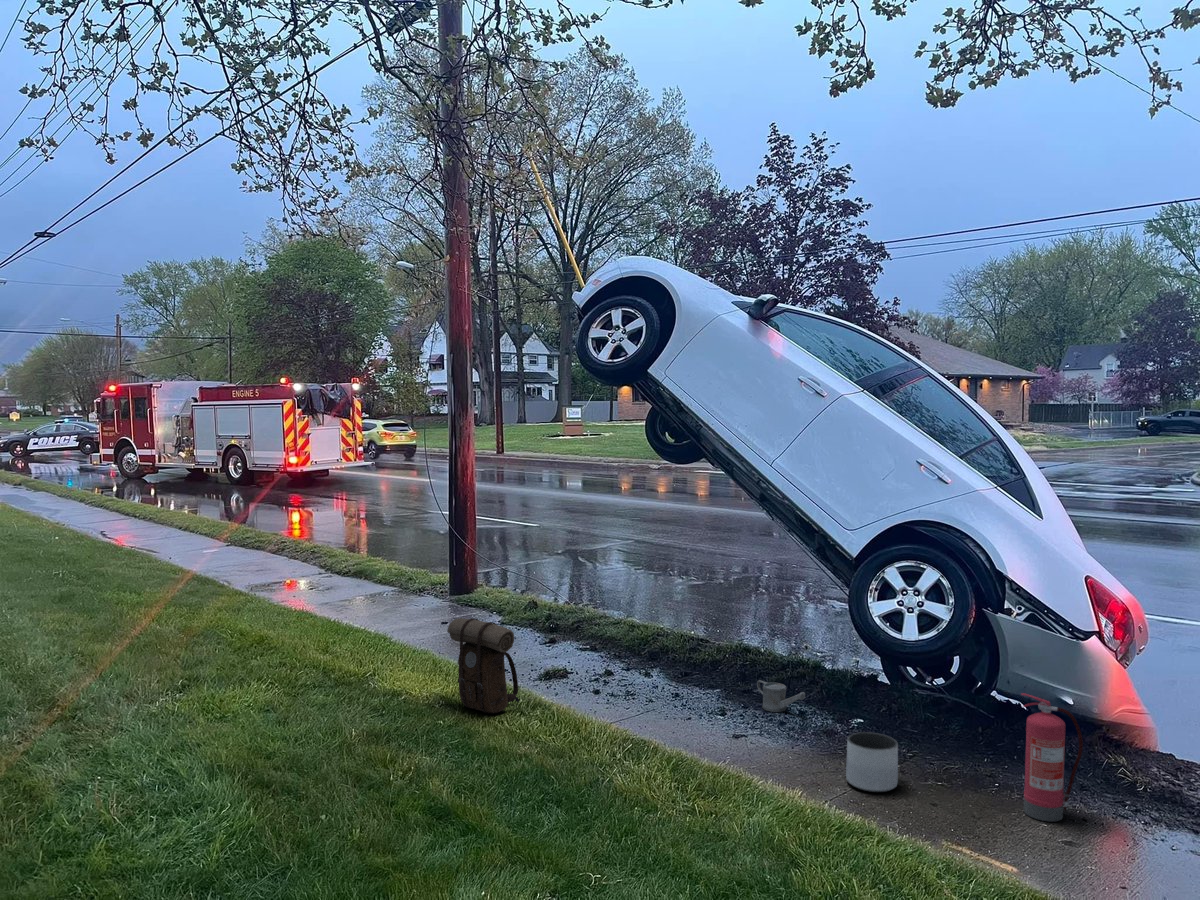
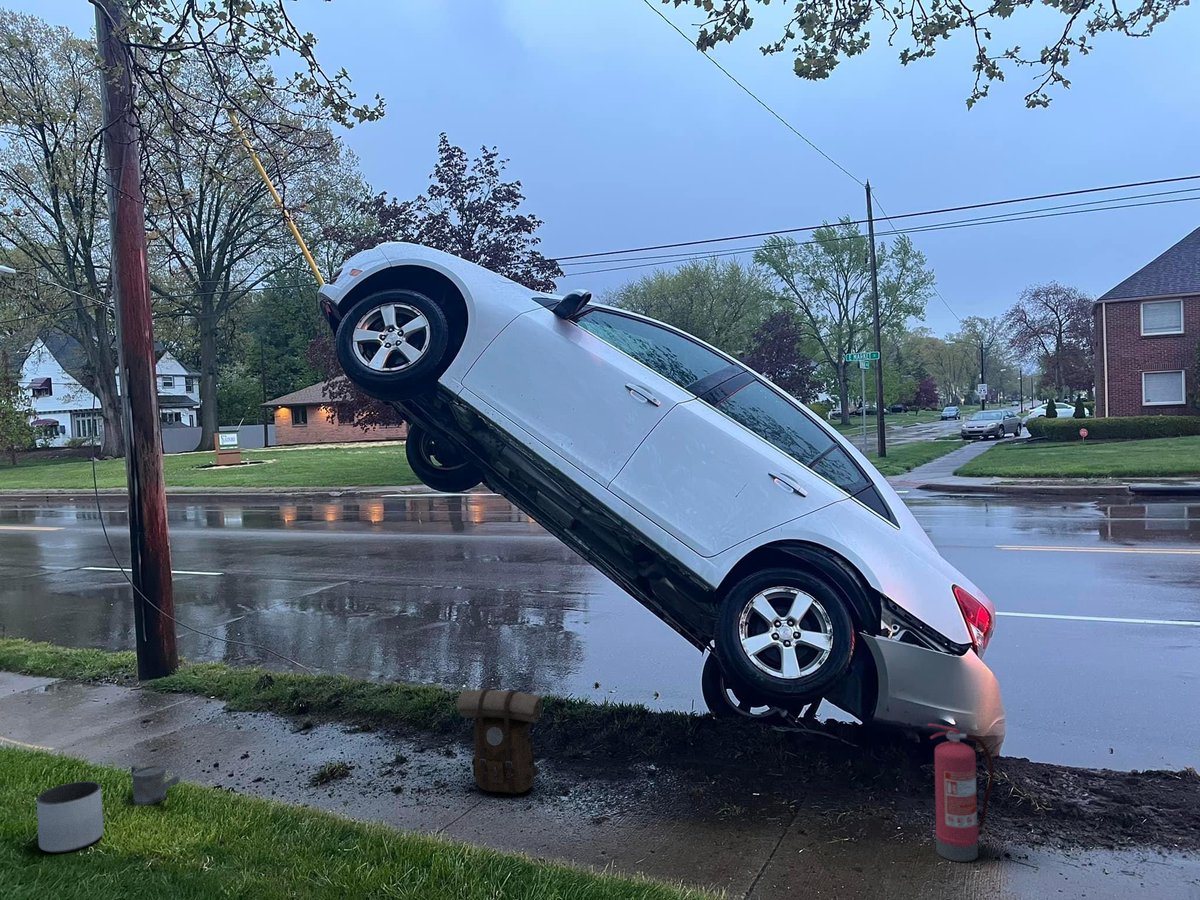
backpack: present [447,618,519,714] -> present [457,689,542,794]
watering can: present [757,680,805,712] -> present [131,765,180,805]
planter: present [846,732,898,792] -> present [37,781,104,853]

